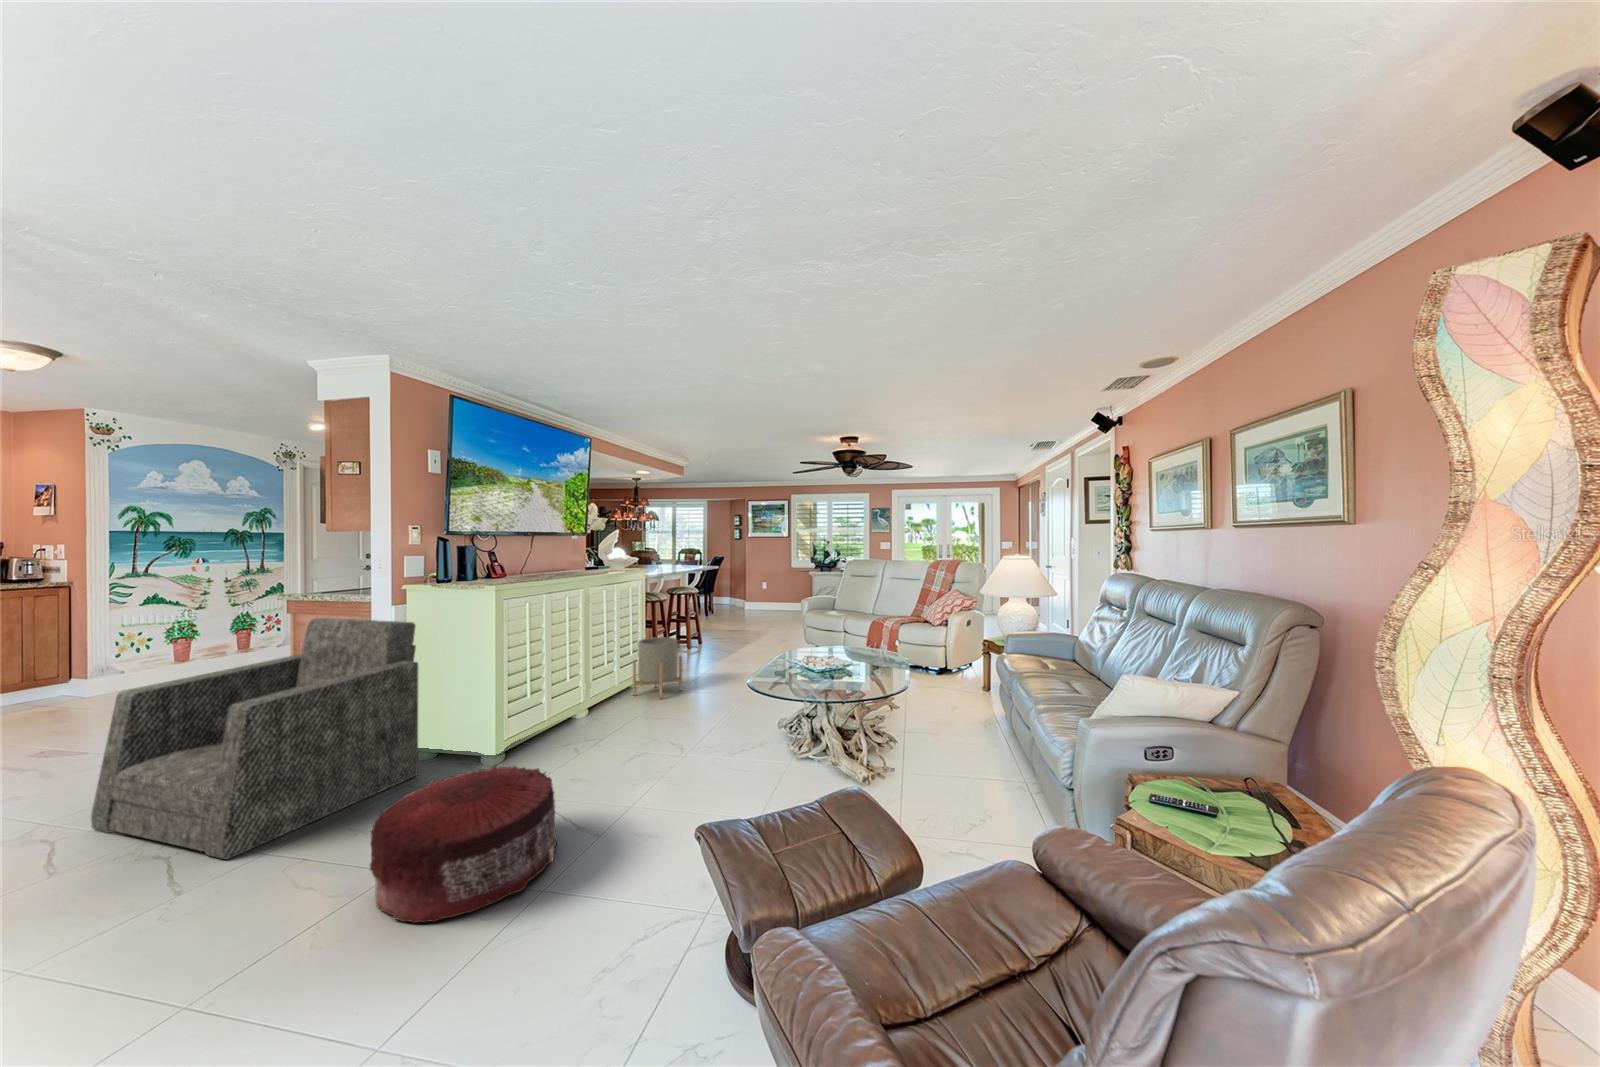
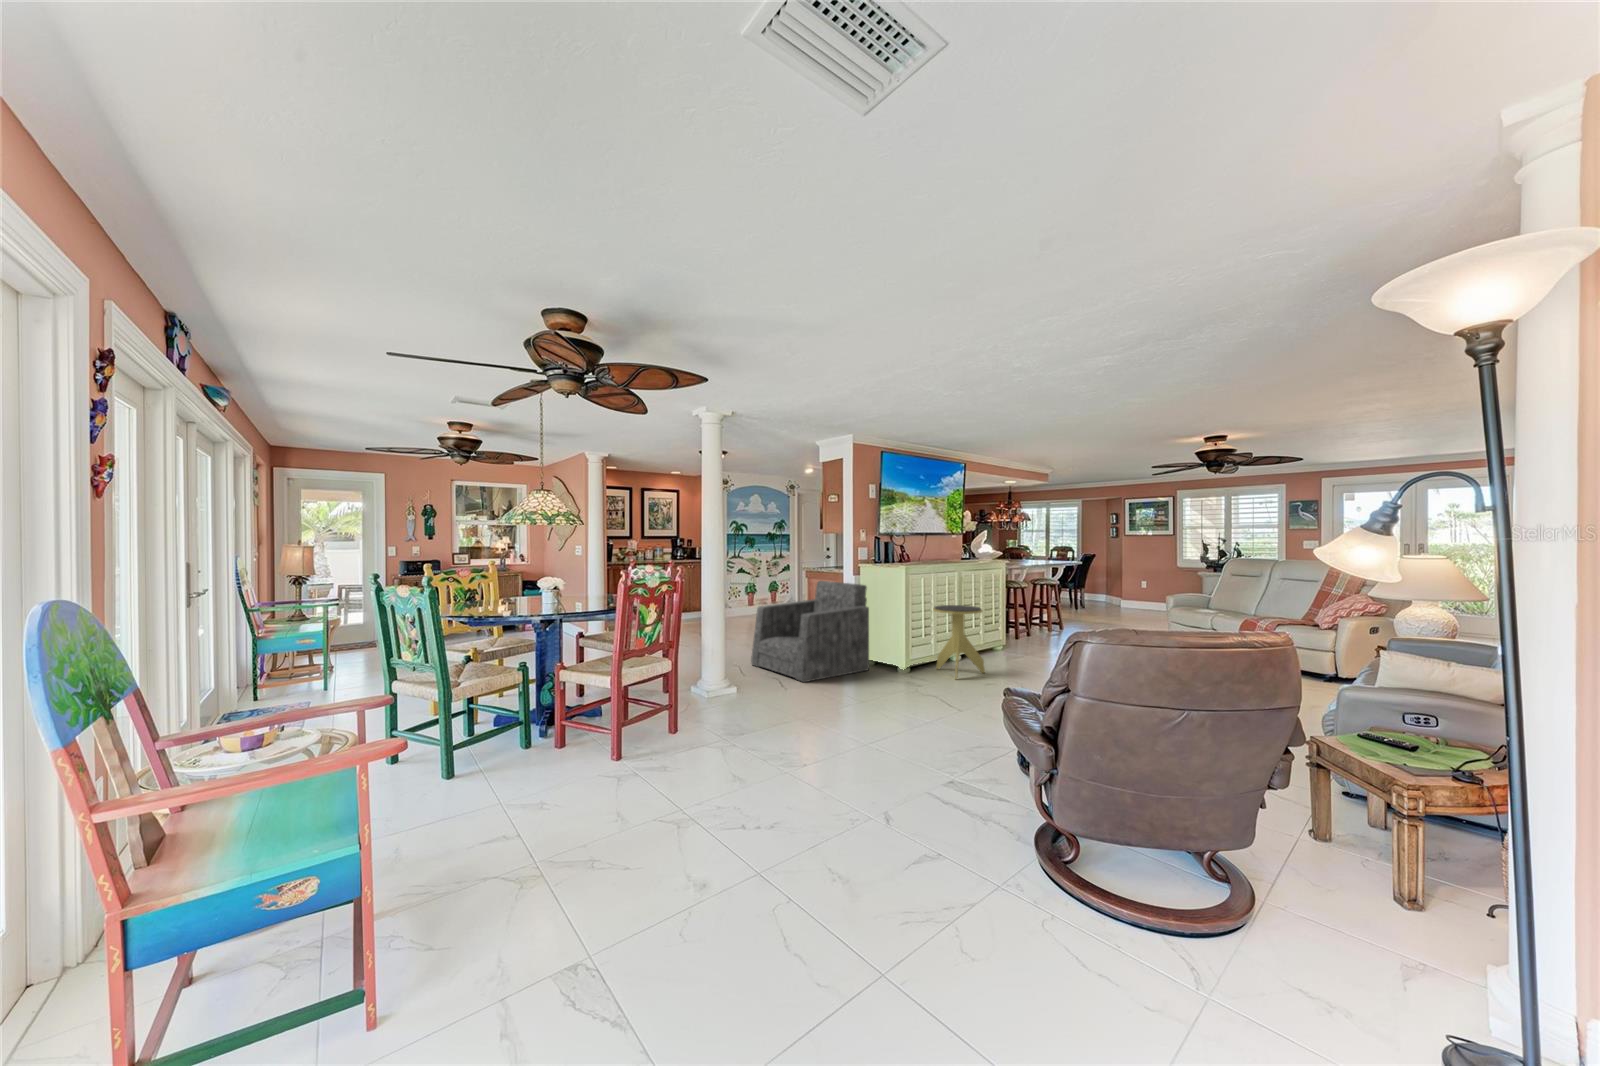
planter: present [633,637,682,699] -> none [995,614,1035,660]
side table: none [542,639,625,763] -> present [933,605,985,679]
pouf: present [370,765,557,923] -> none [862,660,942,715]

